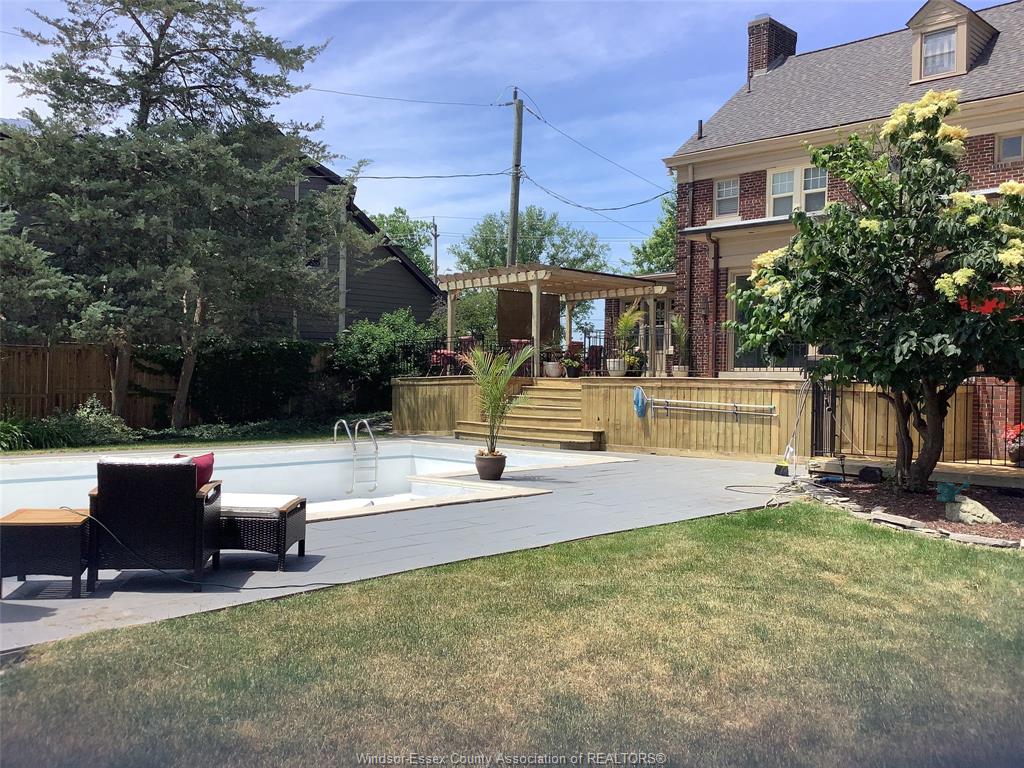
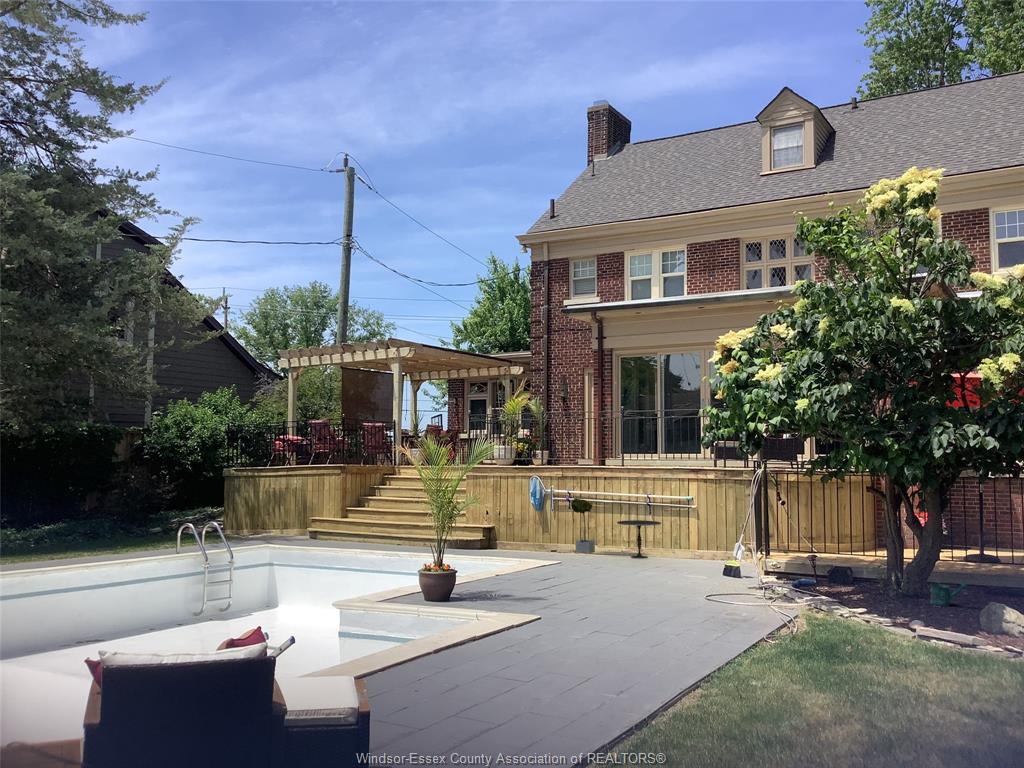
potted tree: none [666,406,688,457] -> present [571,498,595,553]
side table: none [702,427,743,462] -> present [617,520,661,559]

